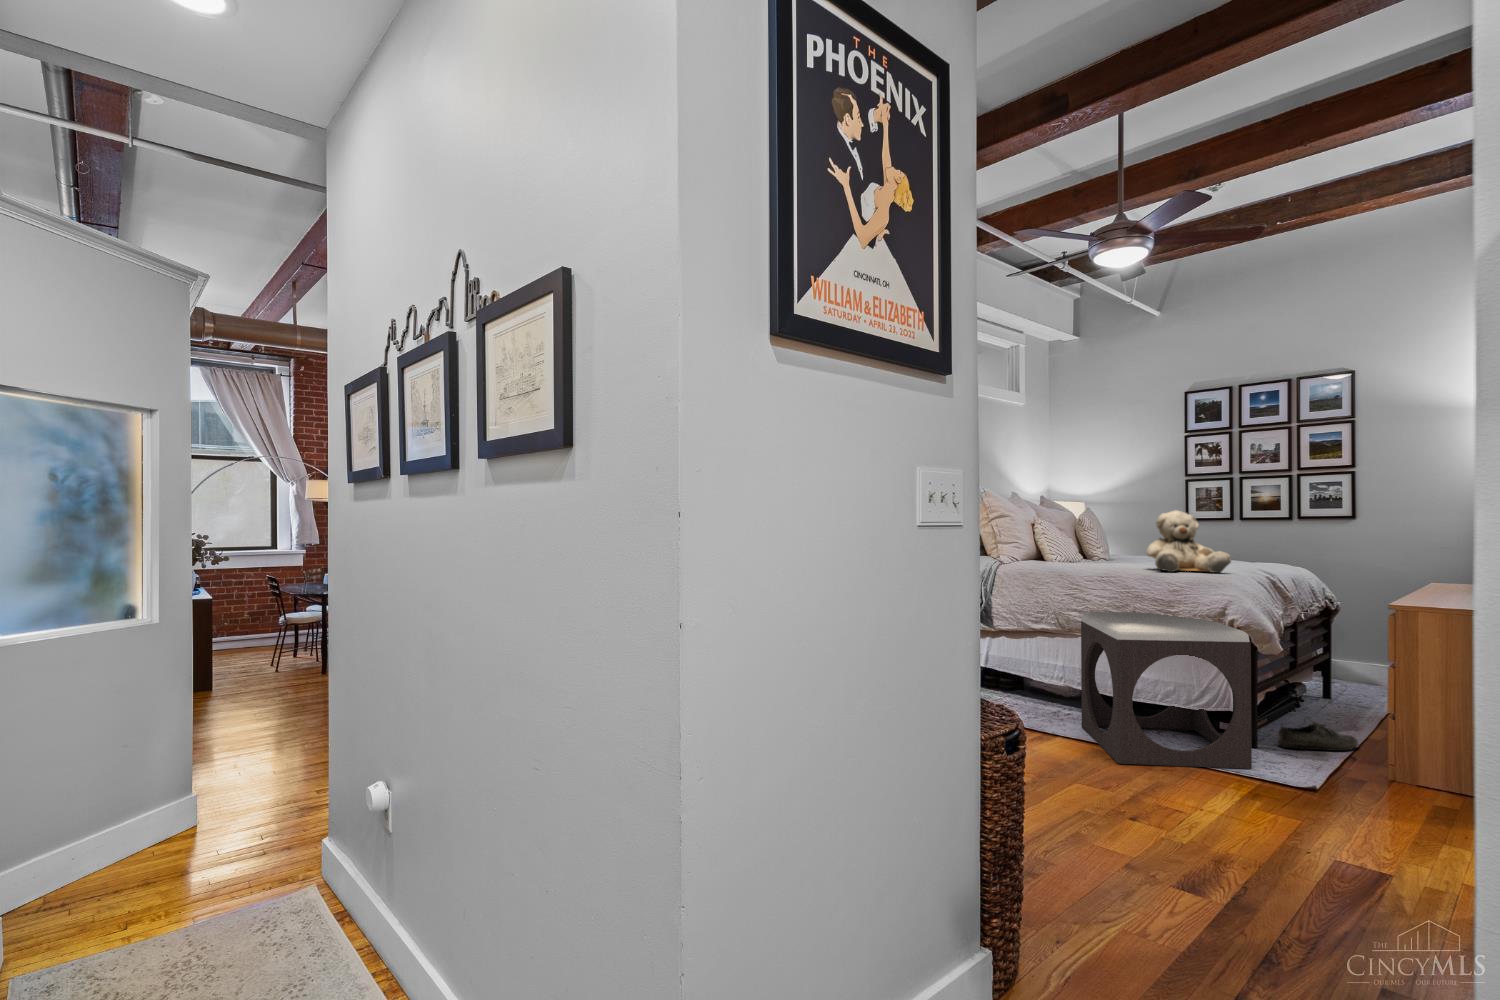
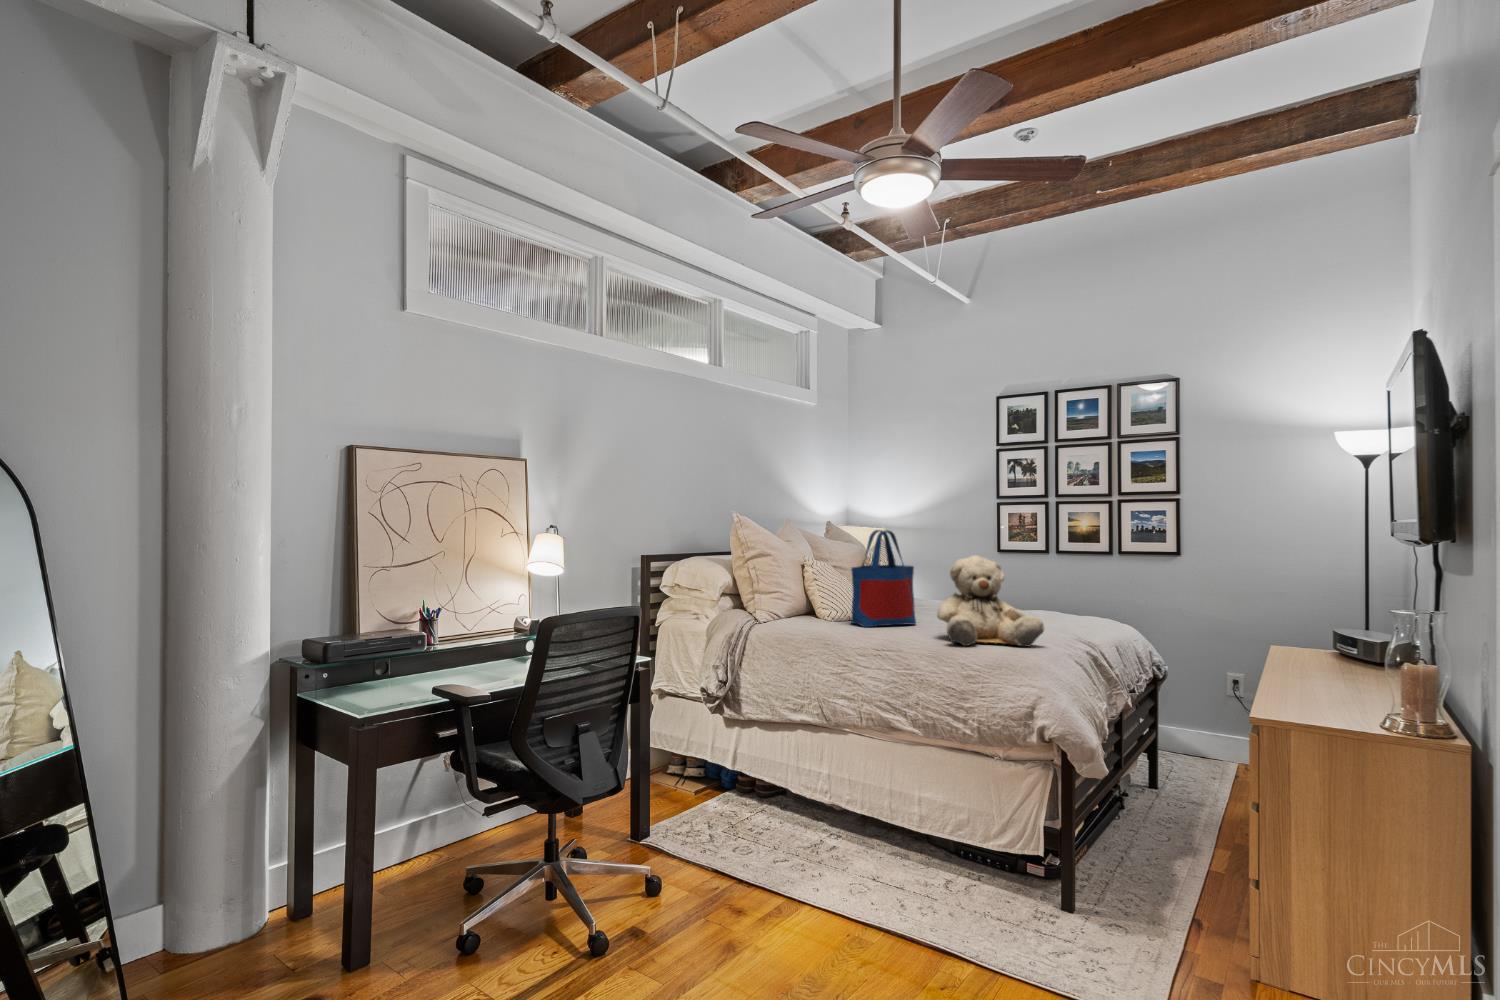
tote bag: none [1075,495,1127,565] -> present [851,530,916,627]
footstool: present [1081,612,1252,769] -> none [844,707,1069,967]
shoe: present [1278,718,1358,751] -> none [1101,852,1202,906]

